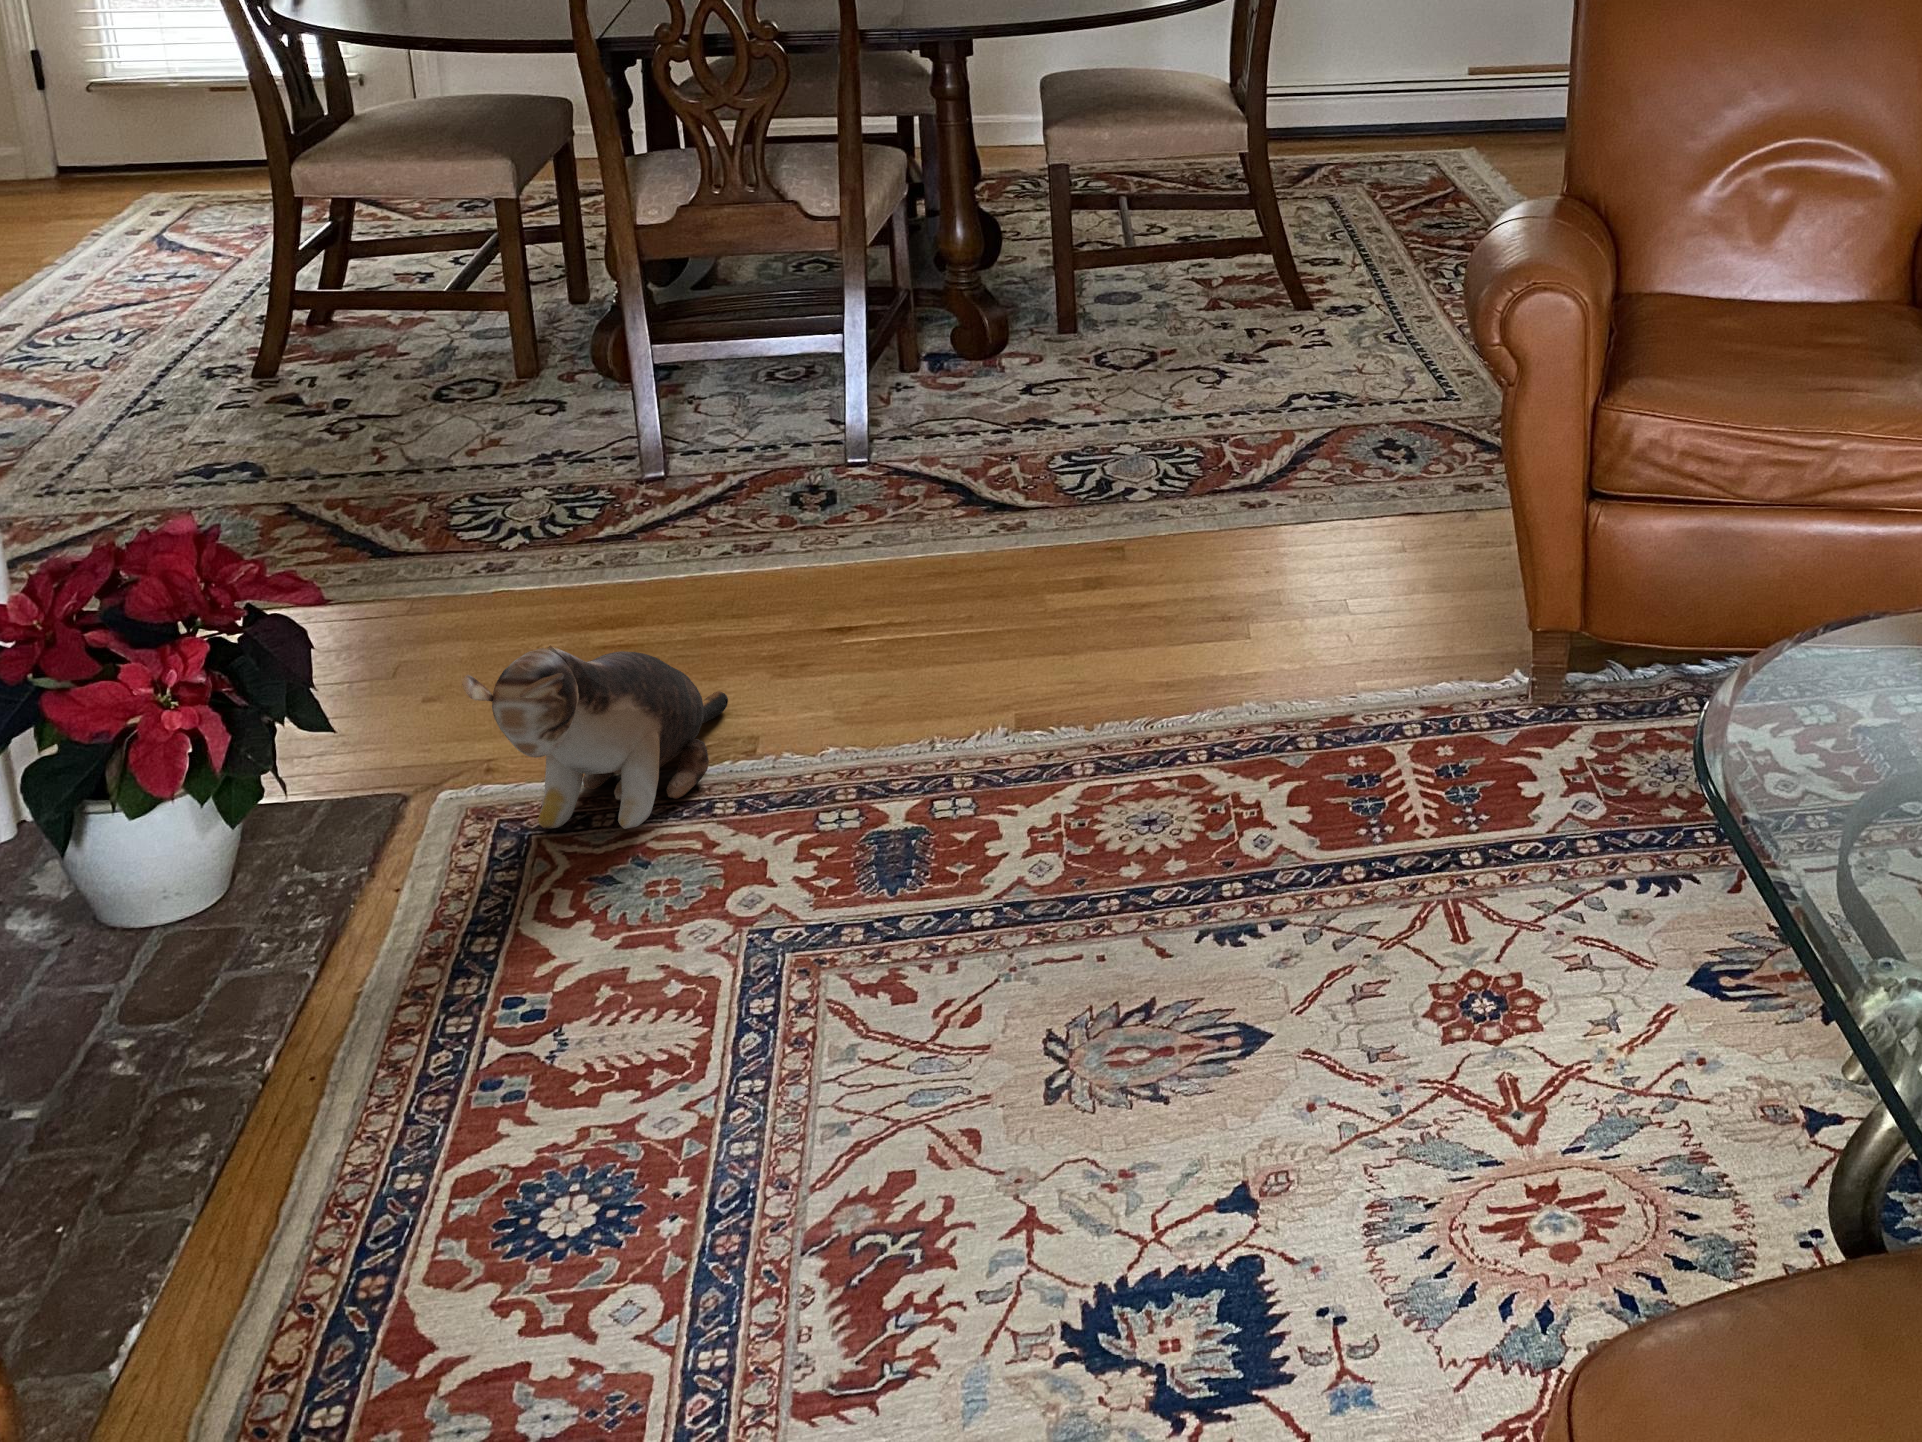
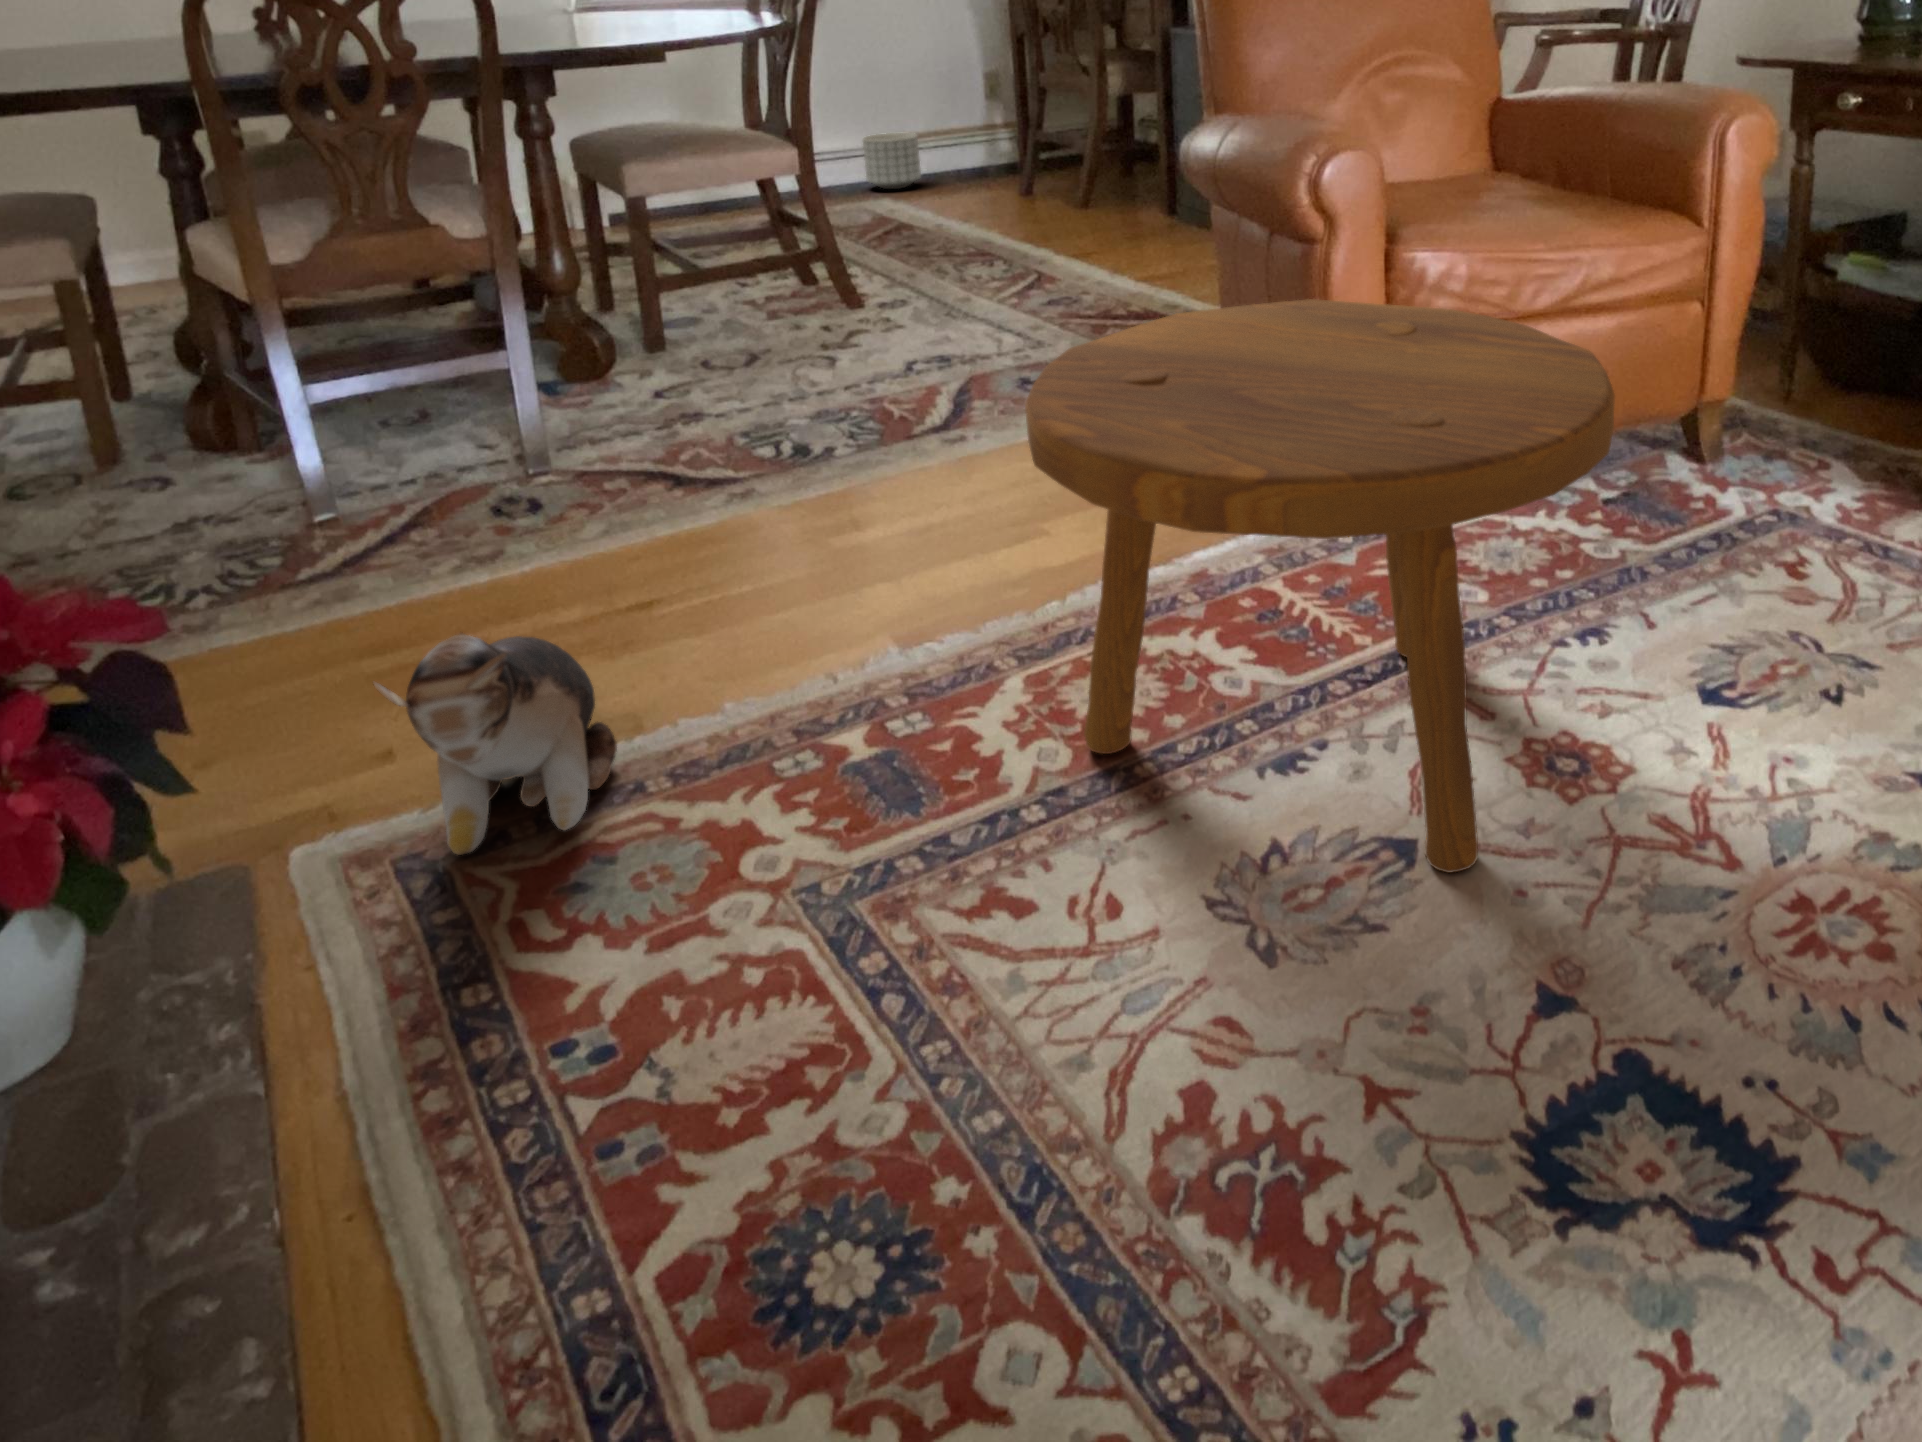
planter: none [1443,66,1510,138] -> present [863,133,921,189]
footstool: none [966,459,1554,1072] -> present [1025,299,1615,873]

